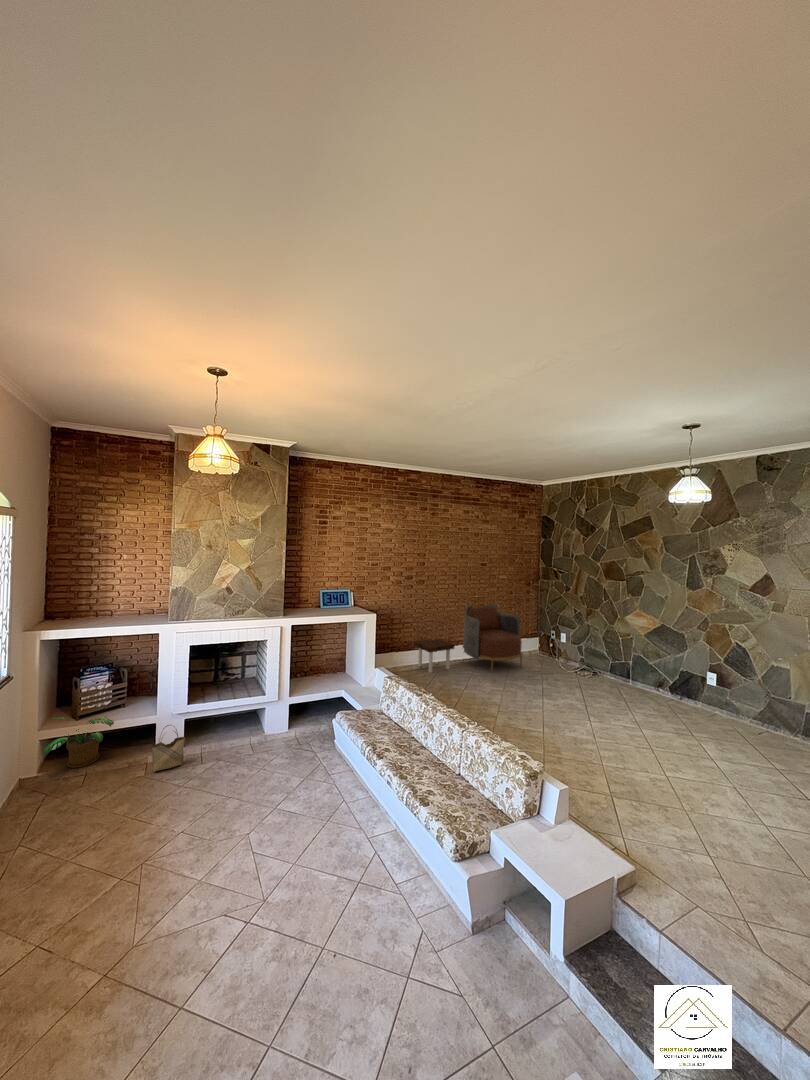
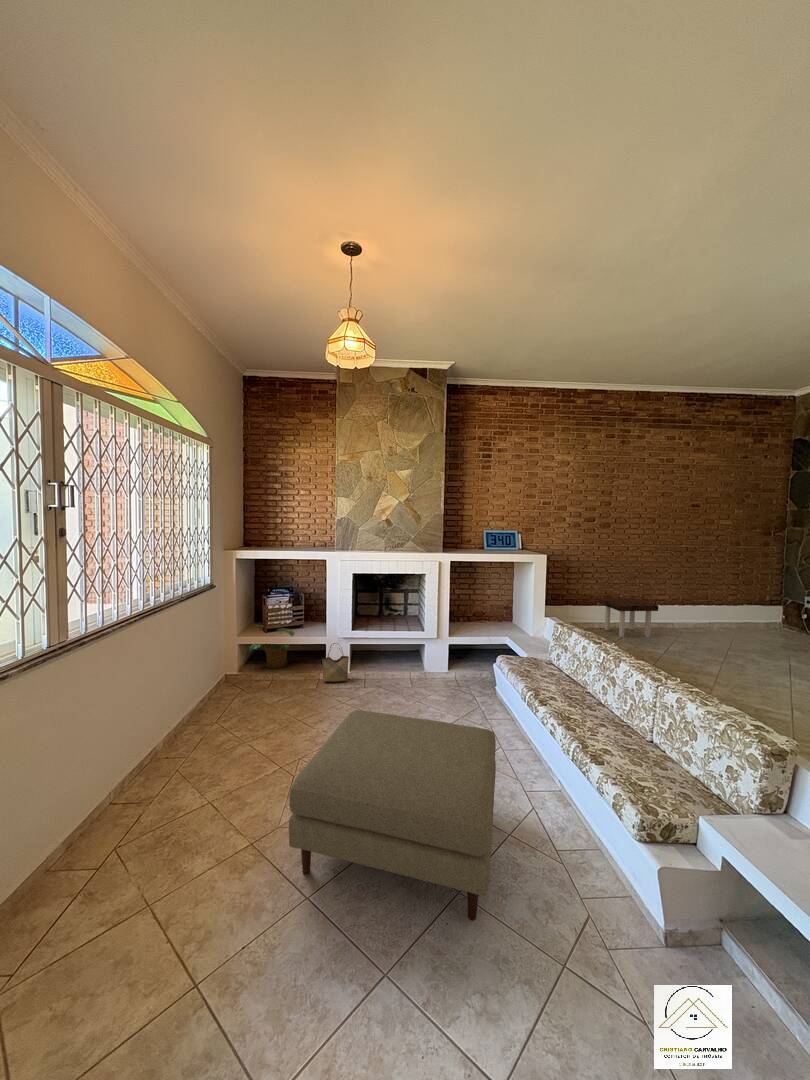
armchair: present [463,604,522,672] -> none [669,557,777,648]
ottoman: none [155,799,356,1016] -> present [289,710,496,921]

